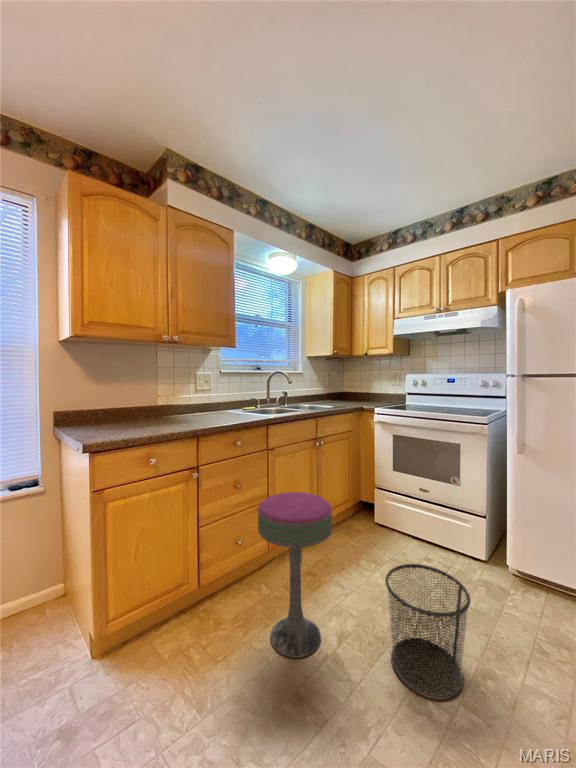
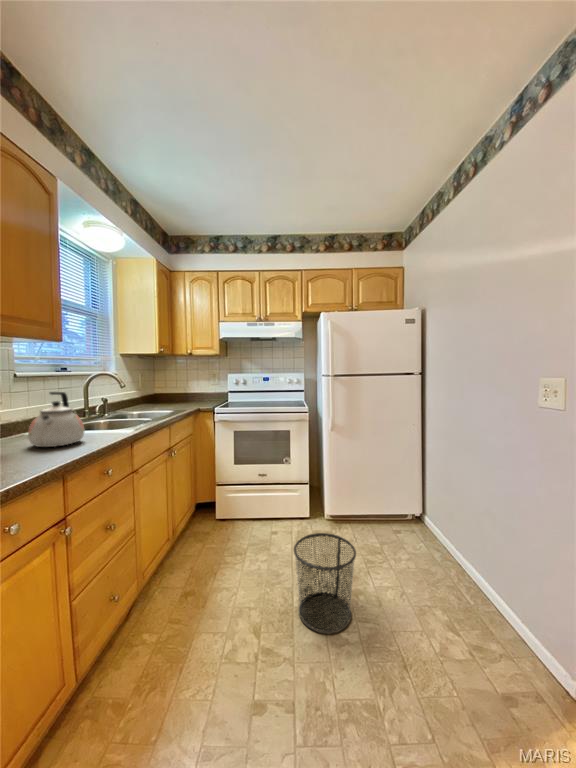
kettle: none [201,381,234,419] -> present [28,392,85,447]
bar stool: present [258,492,332,658] -> none [175,506,257,685]

